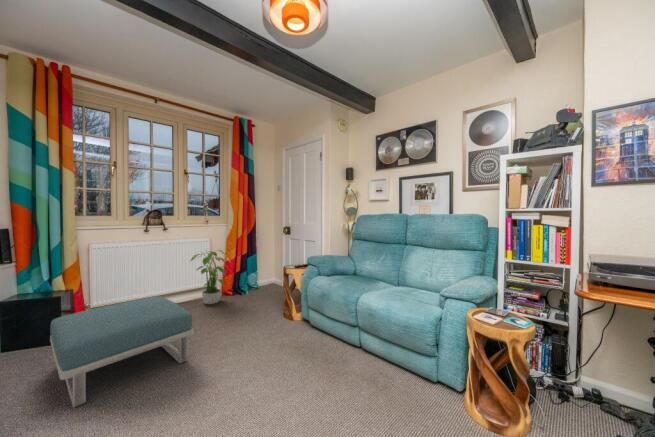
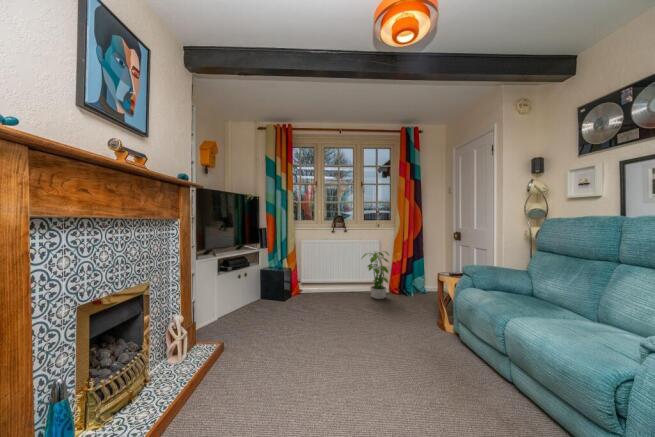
footstool: present [50,296,194,407] -> none [273,281,347,338]

